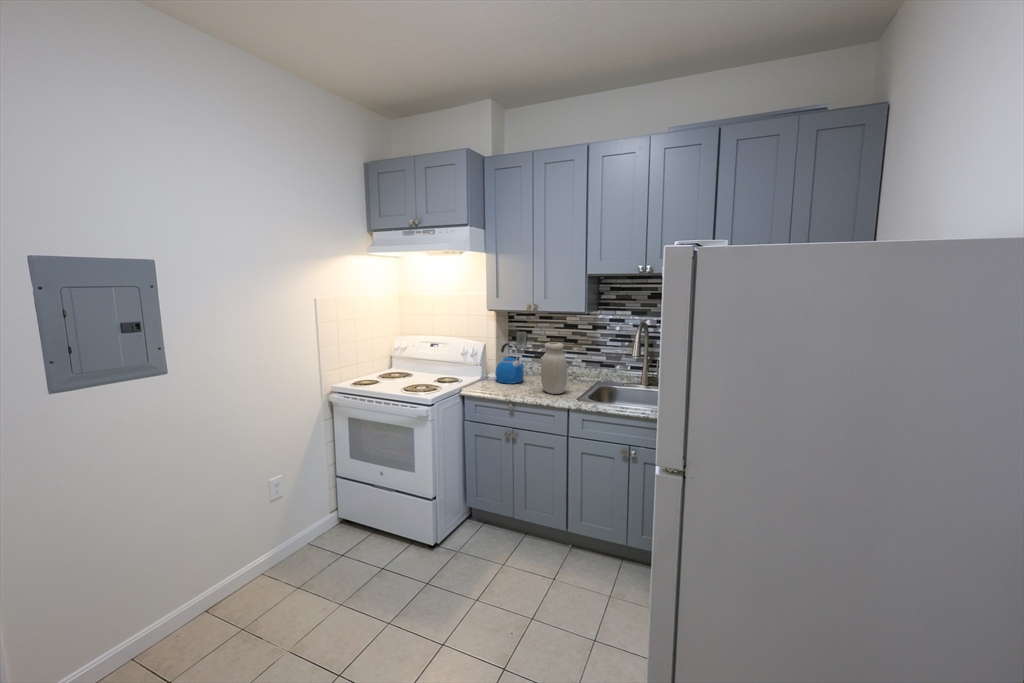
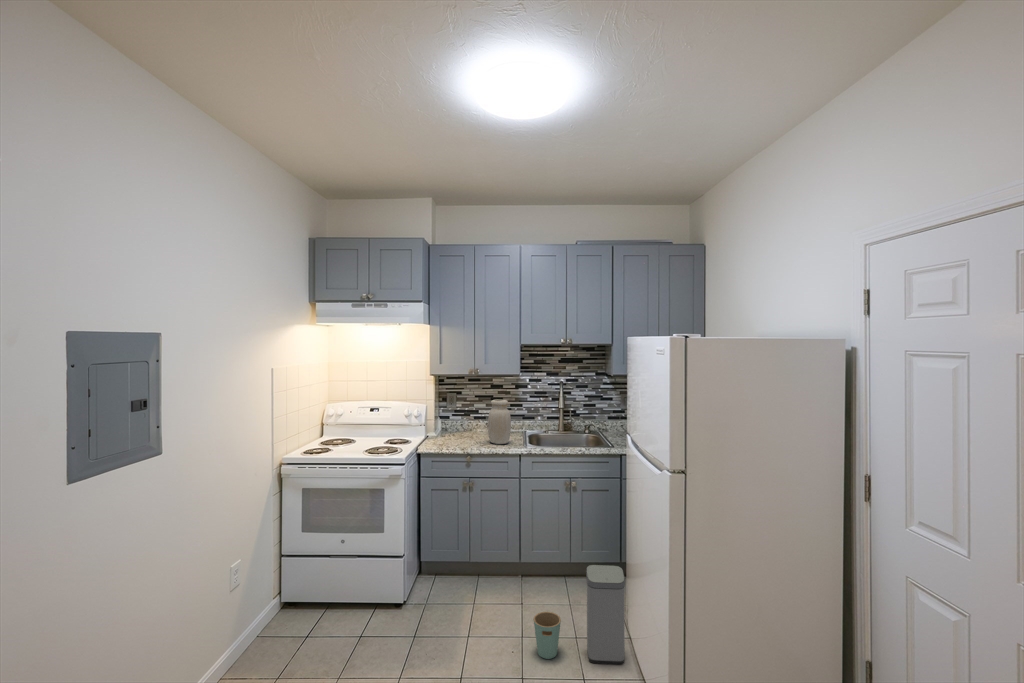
kettle: present [496,343,524,384] -> none [438,403,467,440]
trash can: none [525,552,630,673] -> present [534,565,625,665]

